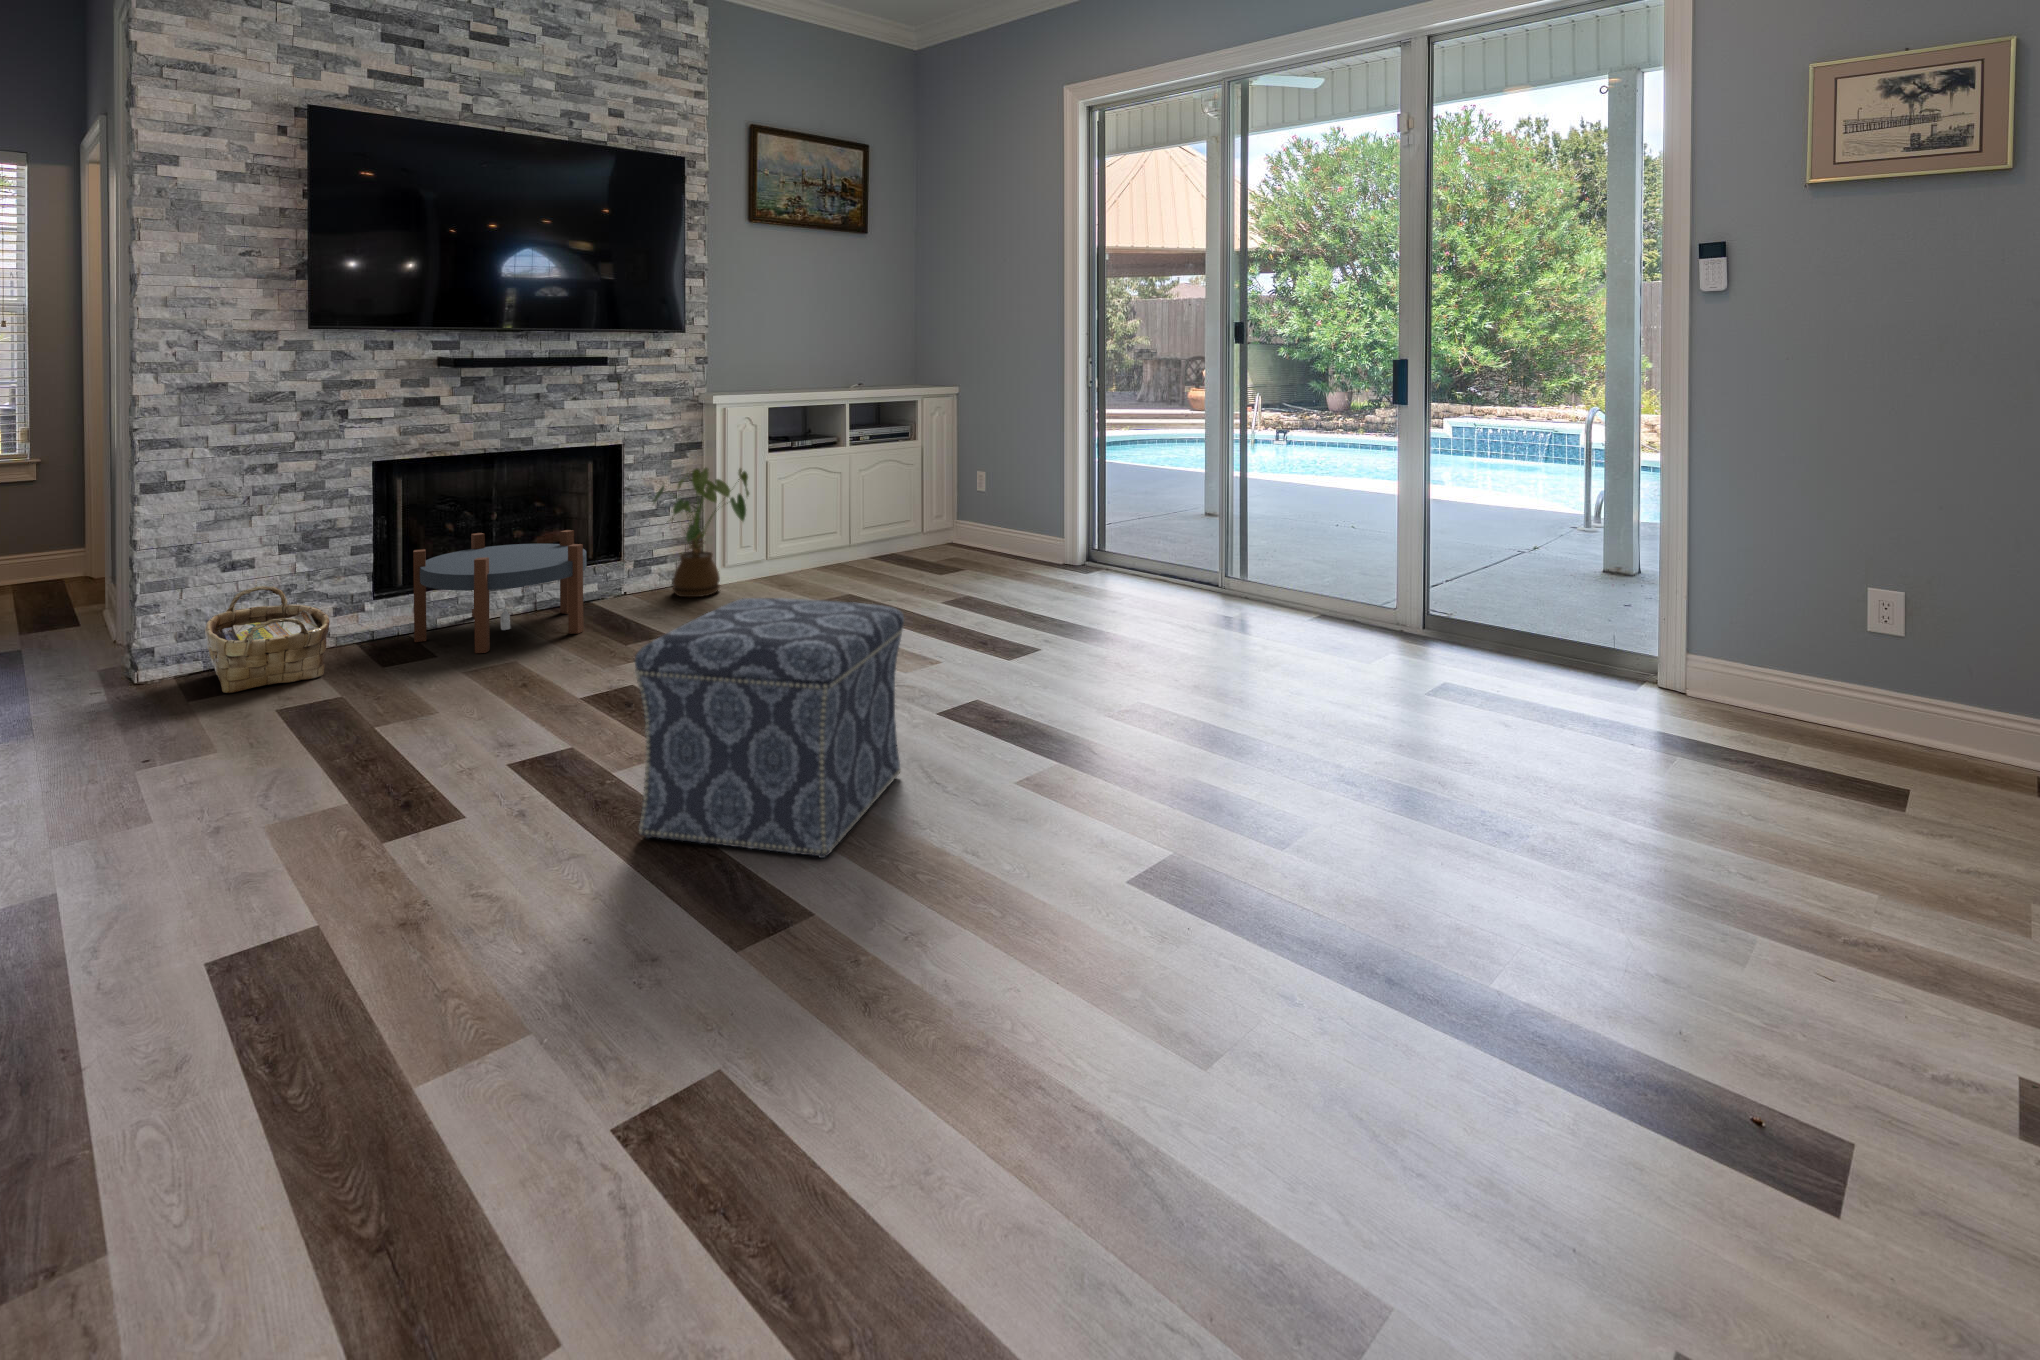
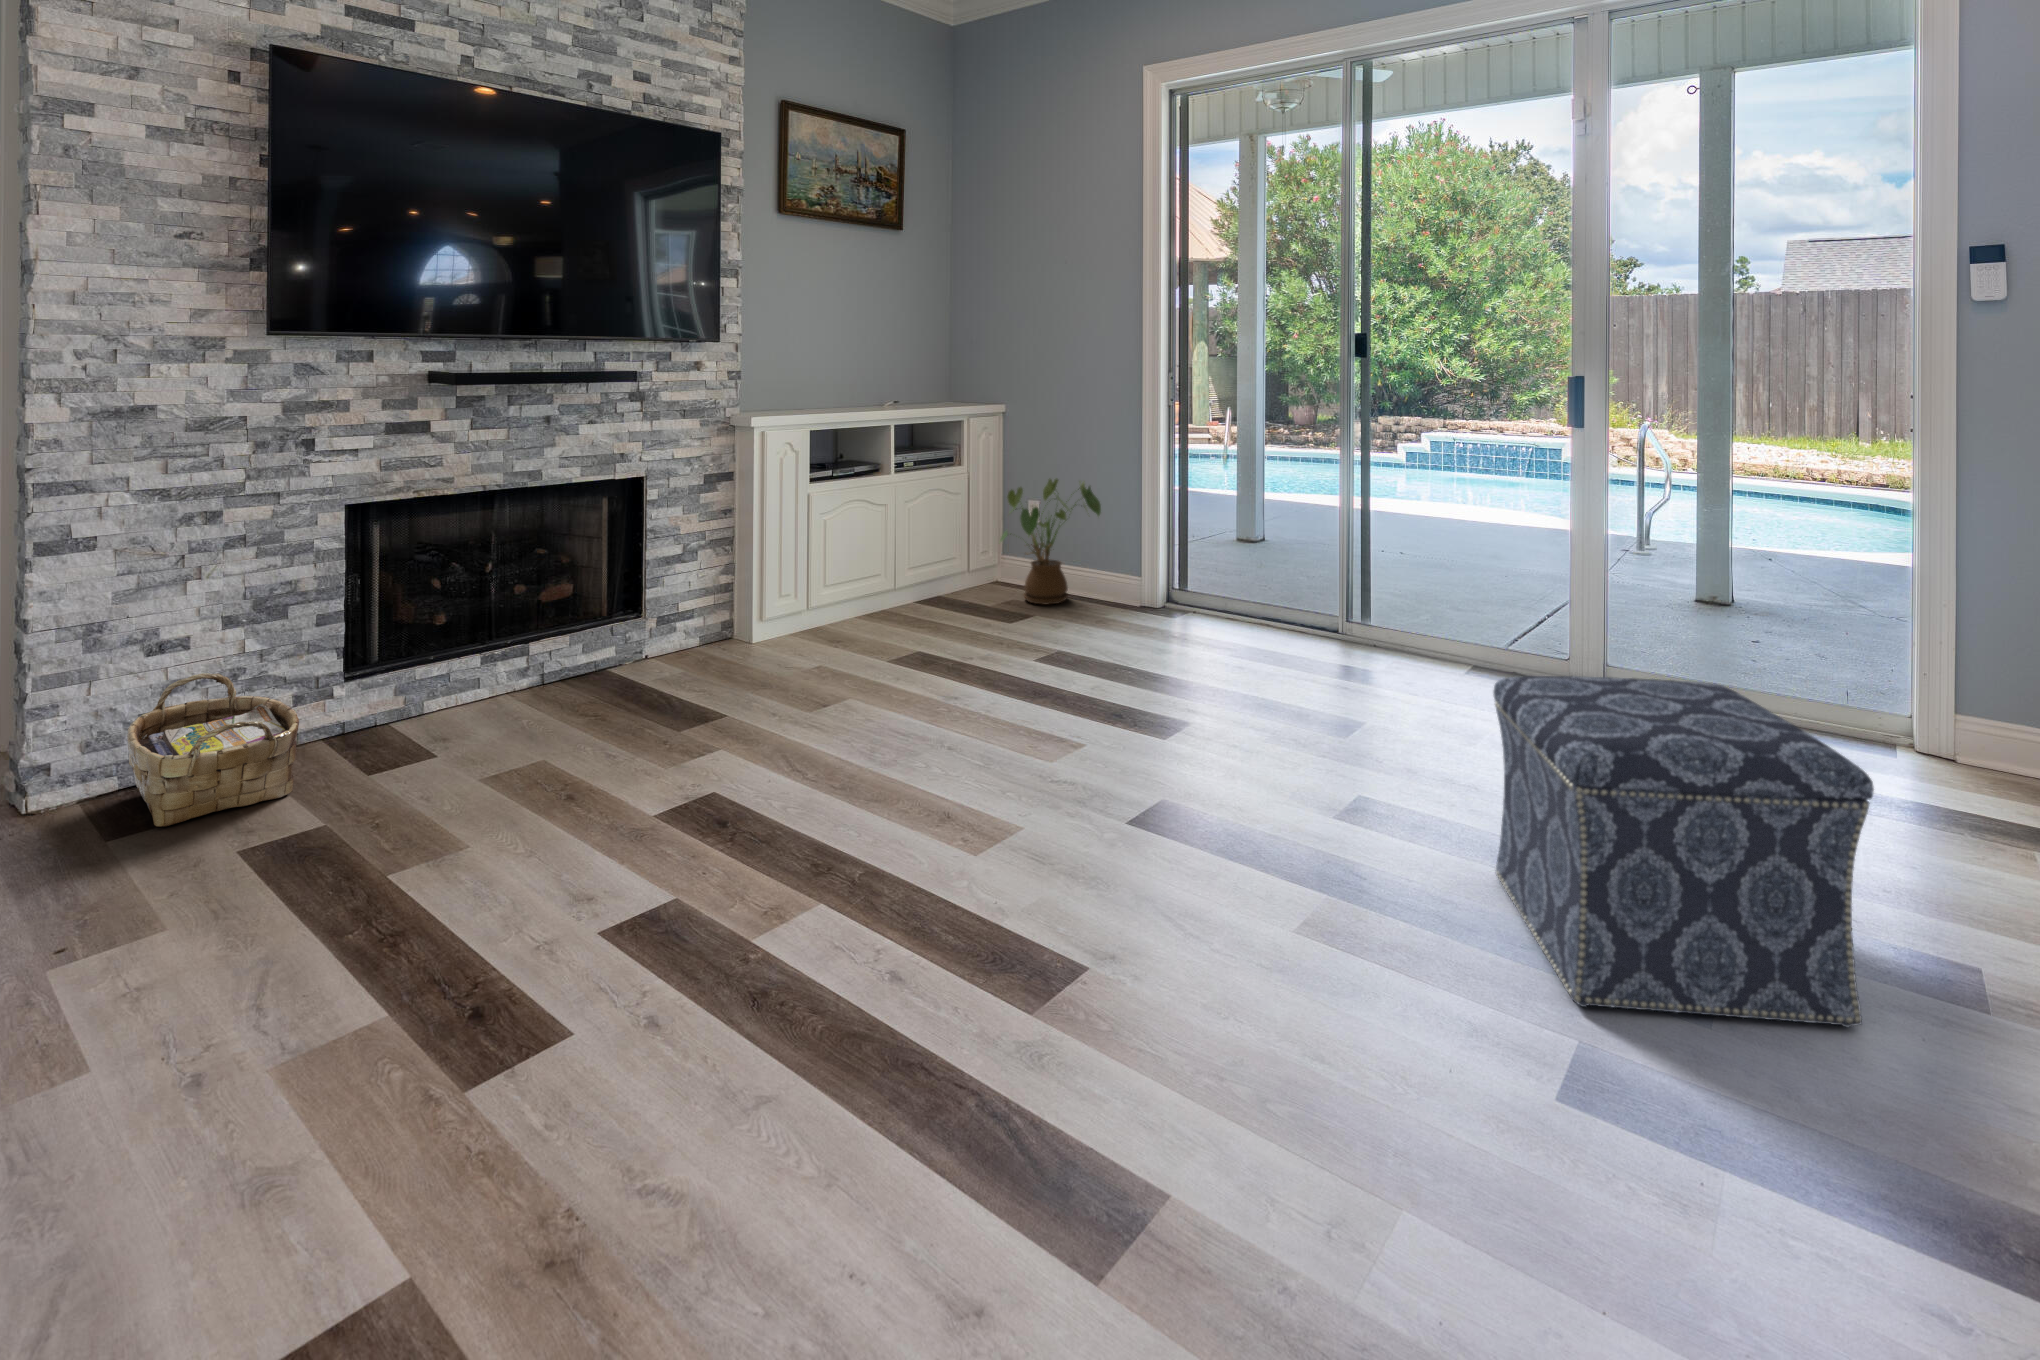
house plant: present [653,468,749,597] -> present [1000,479,1101,604]
side table: present [413,530,587,653] -> none [401,584,618,751]
ottoman: present [635,598,904,858] -> present [1493,676,1874,1027]

